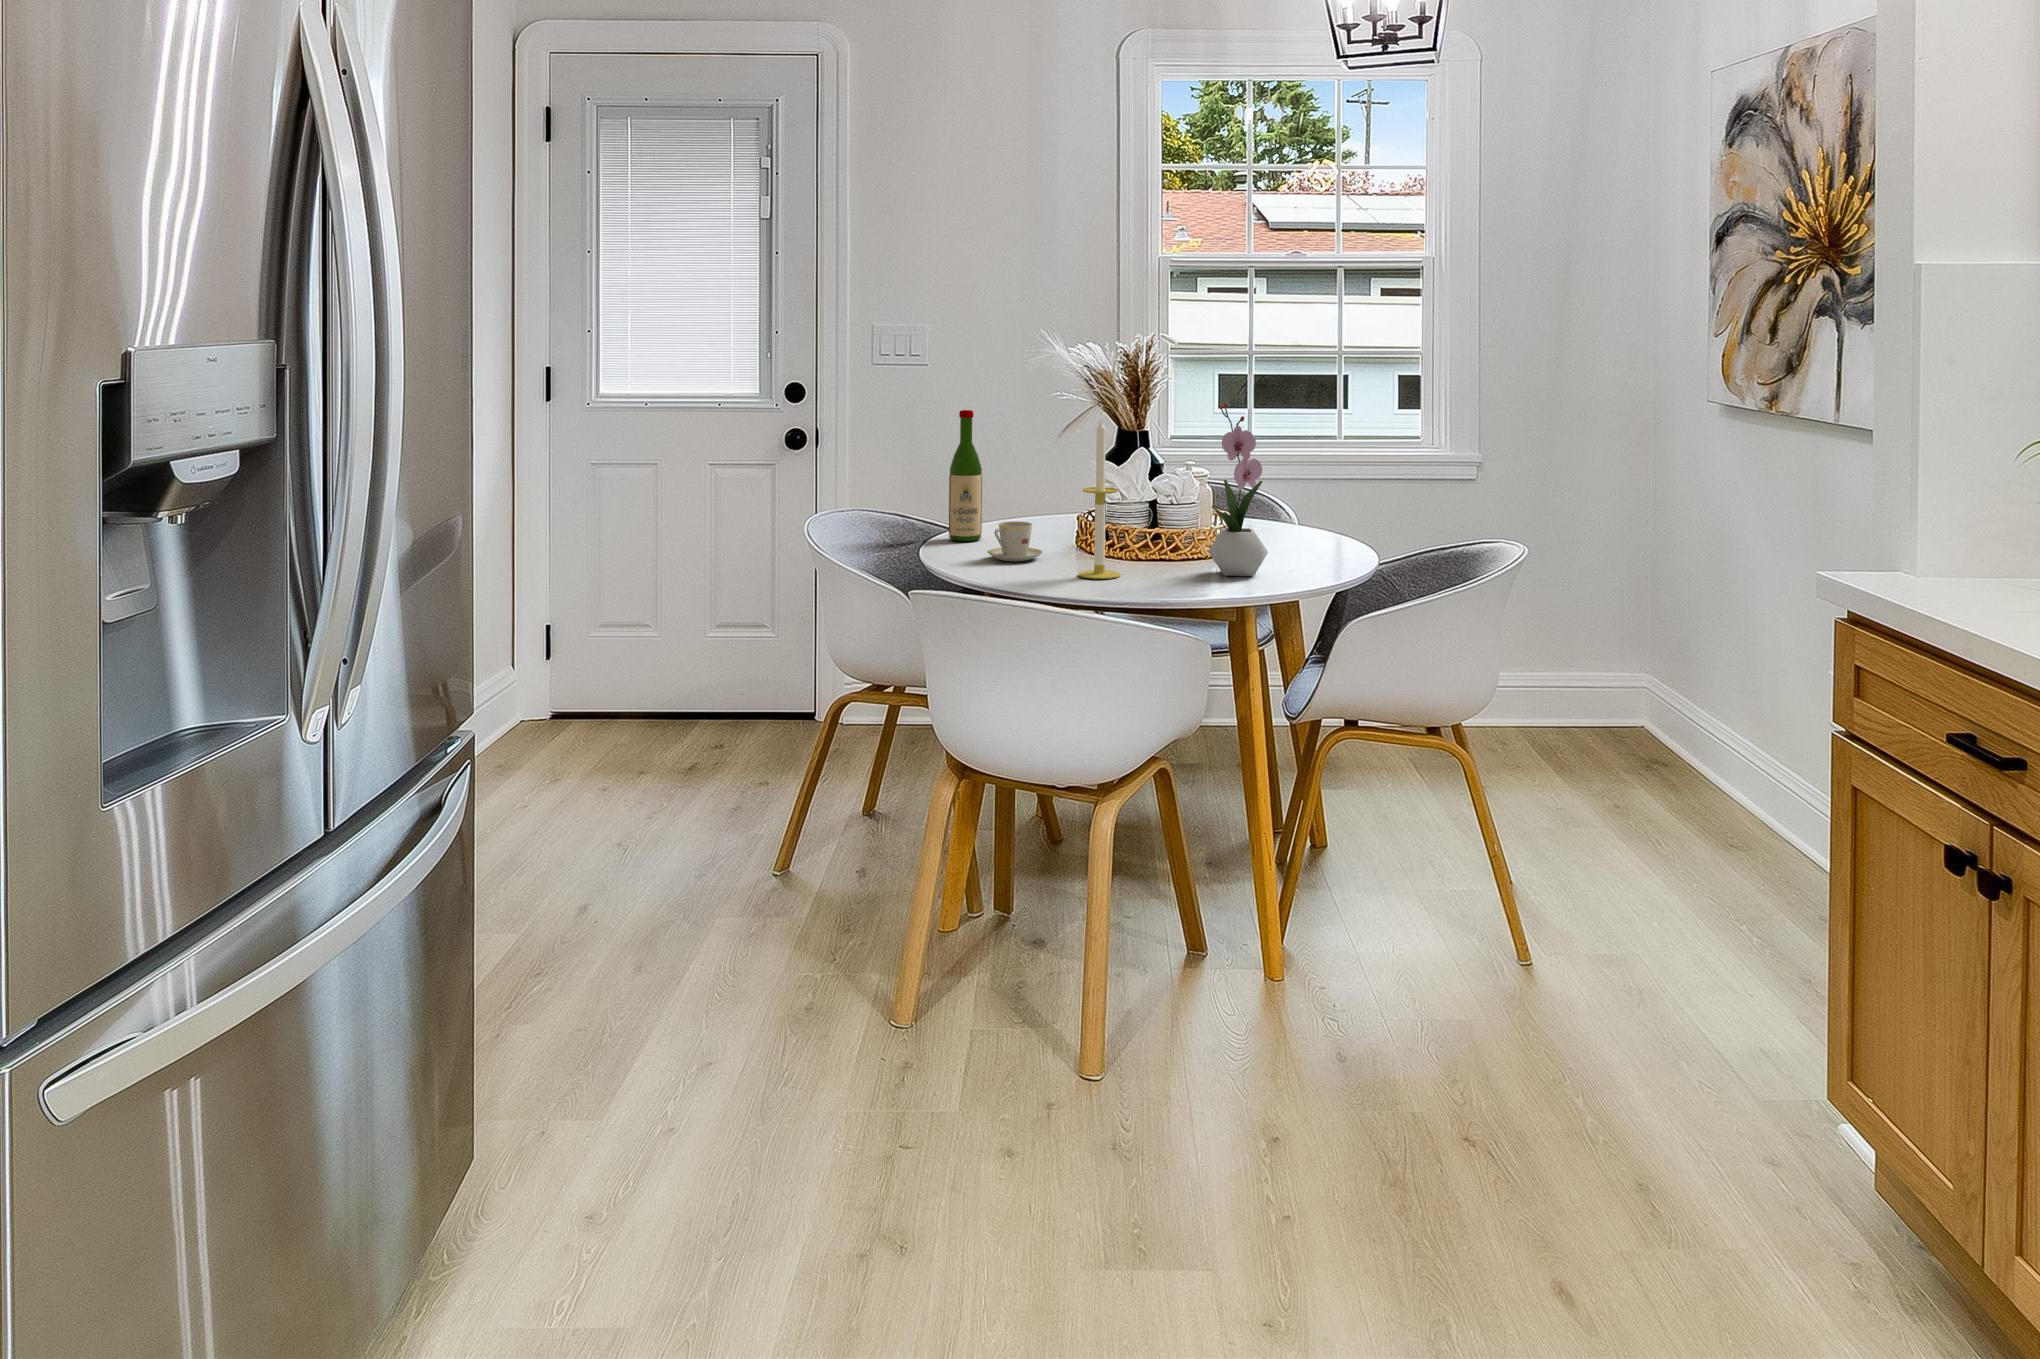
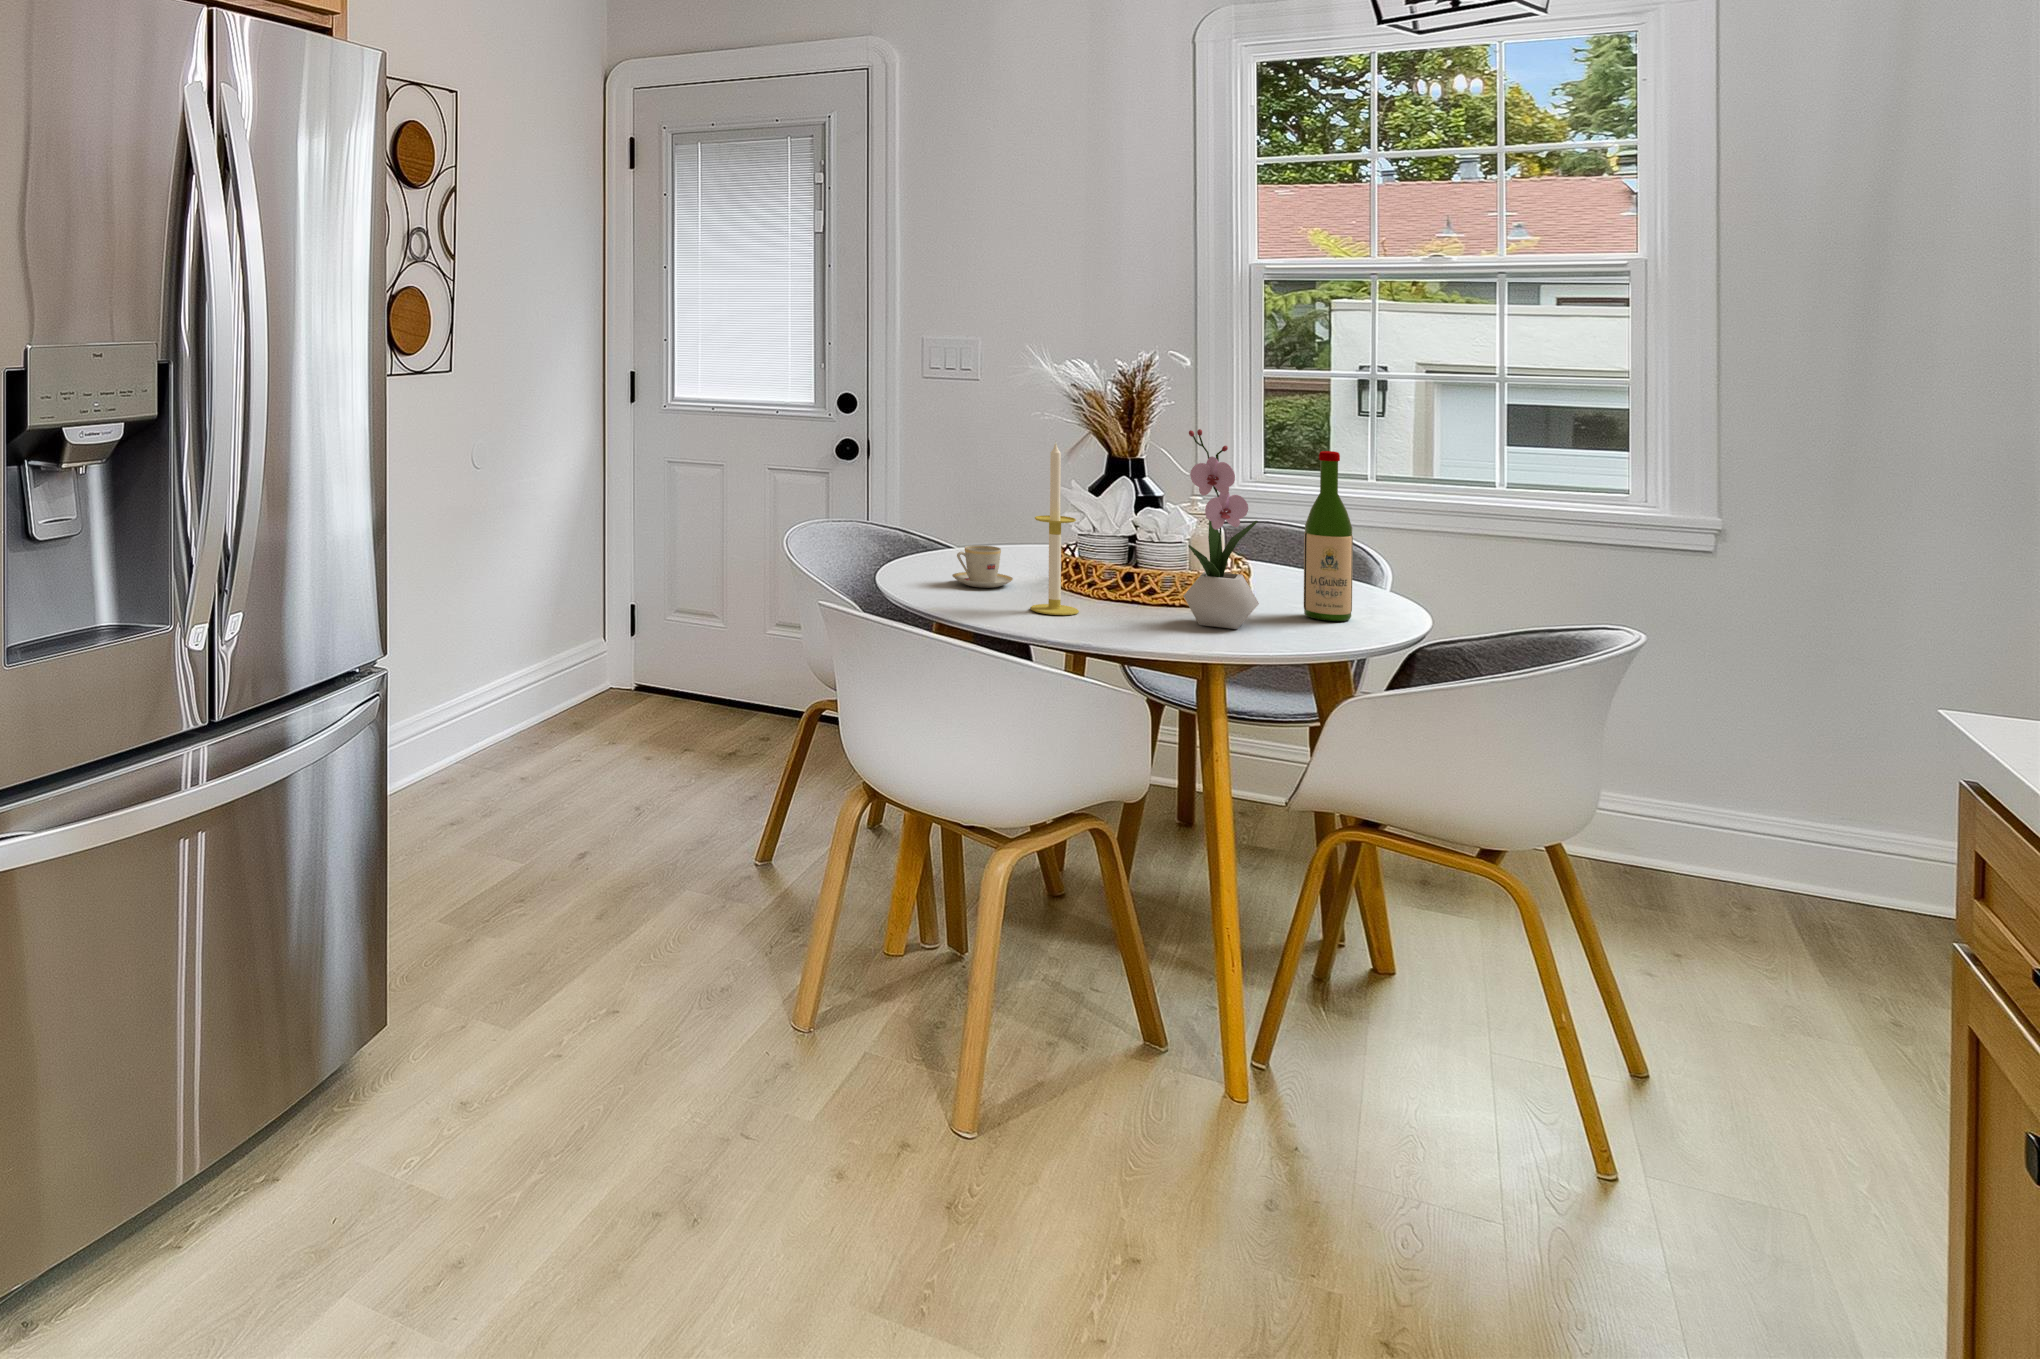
wine bottle: present [949,410,982,541] -> present [1304,451,1353,621]

